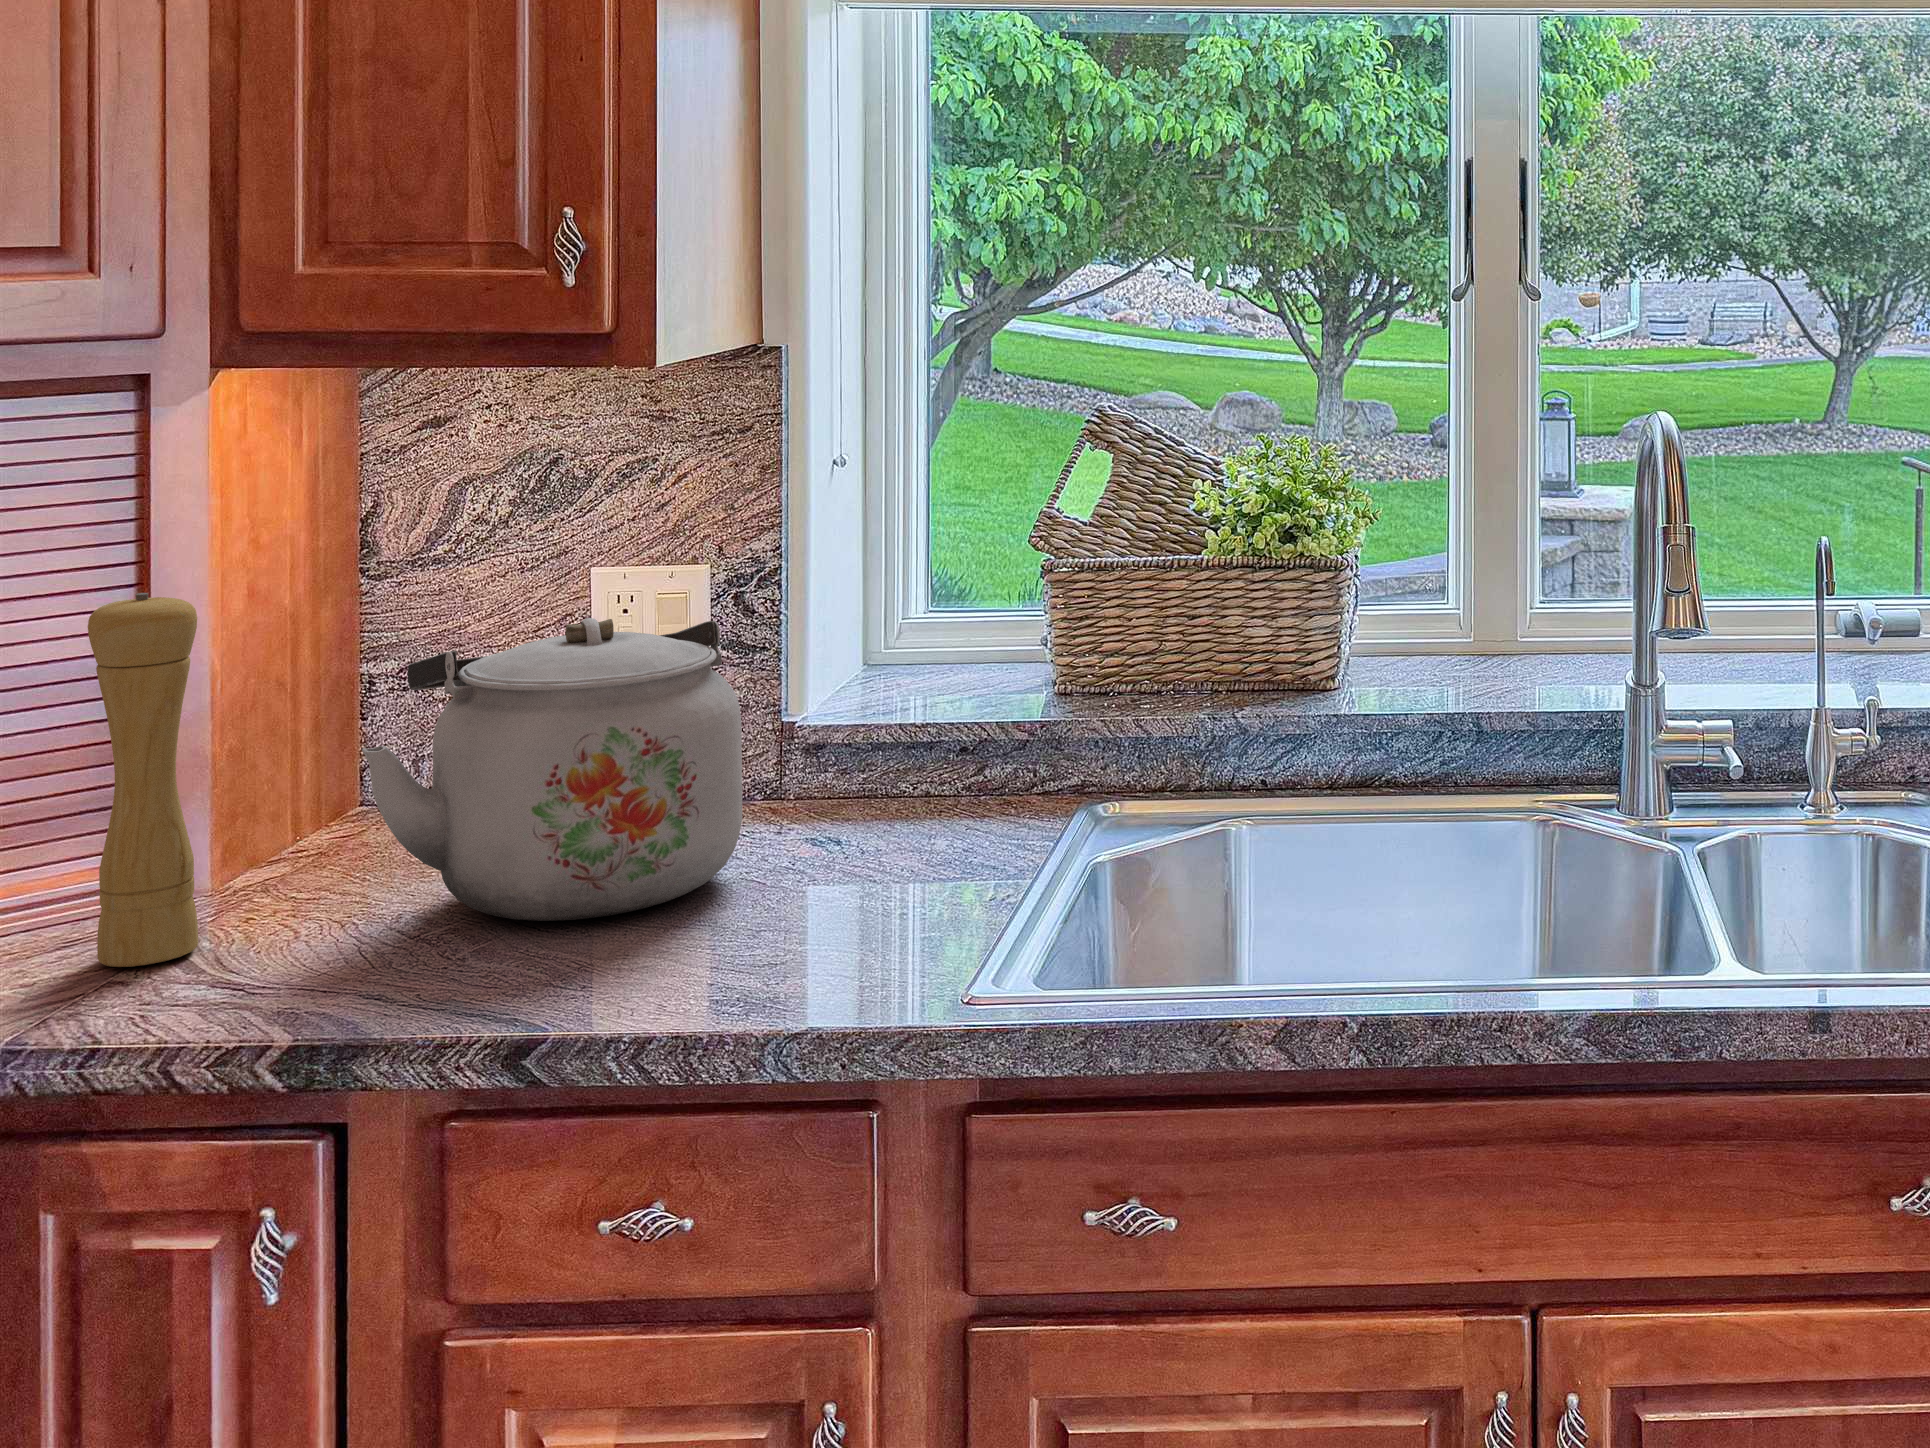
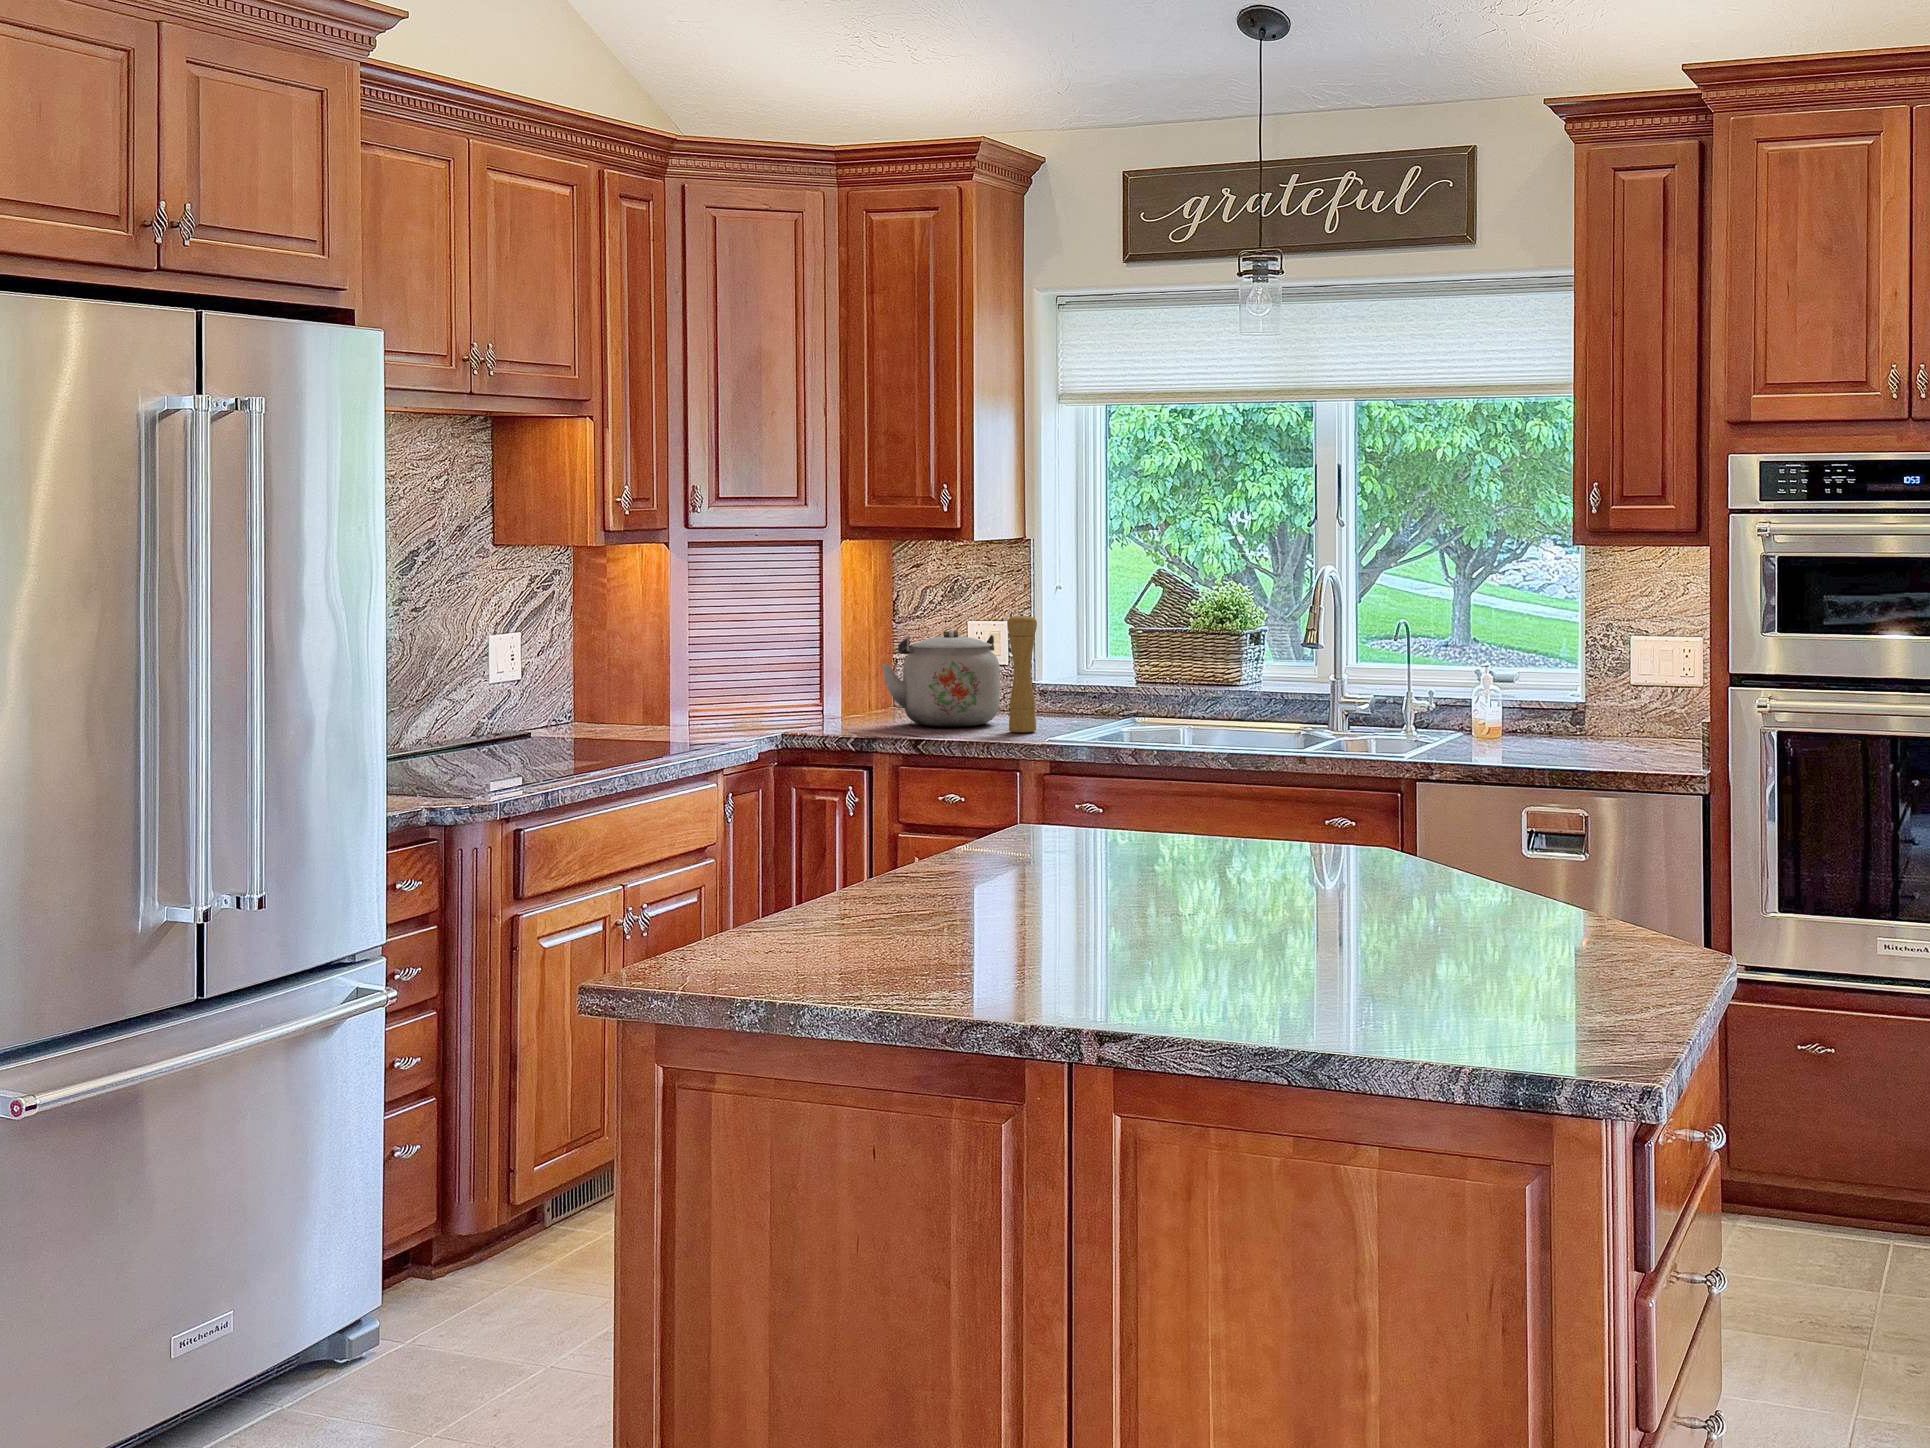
pepper mill: present [88,593,198,967] -> present [1007,614,1037,732]

